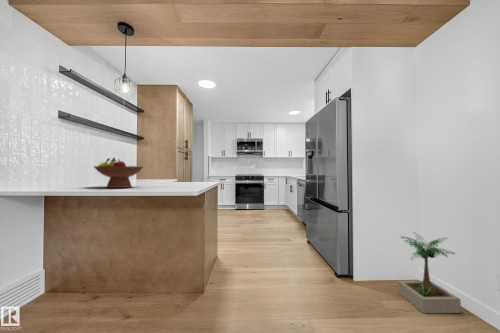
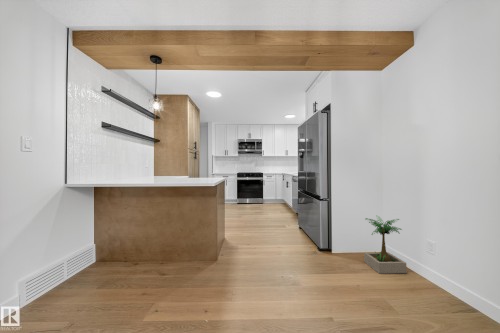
fruit bowl: present [94,158,143,188] -> none [135,159,171,182]

